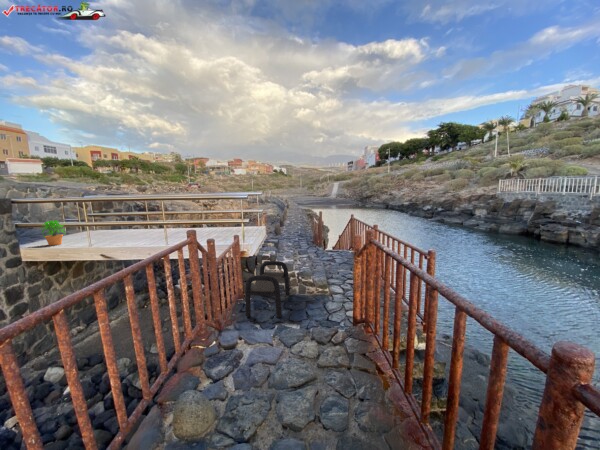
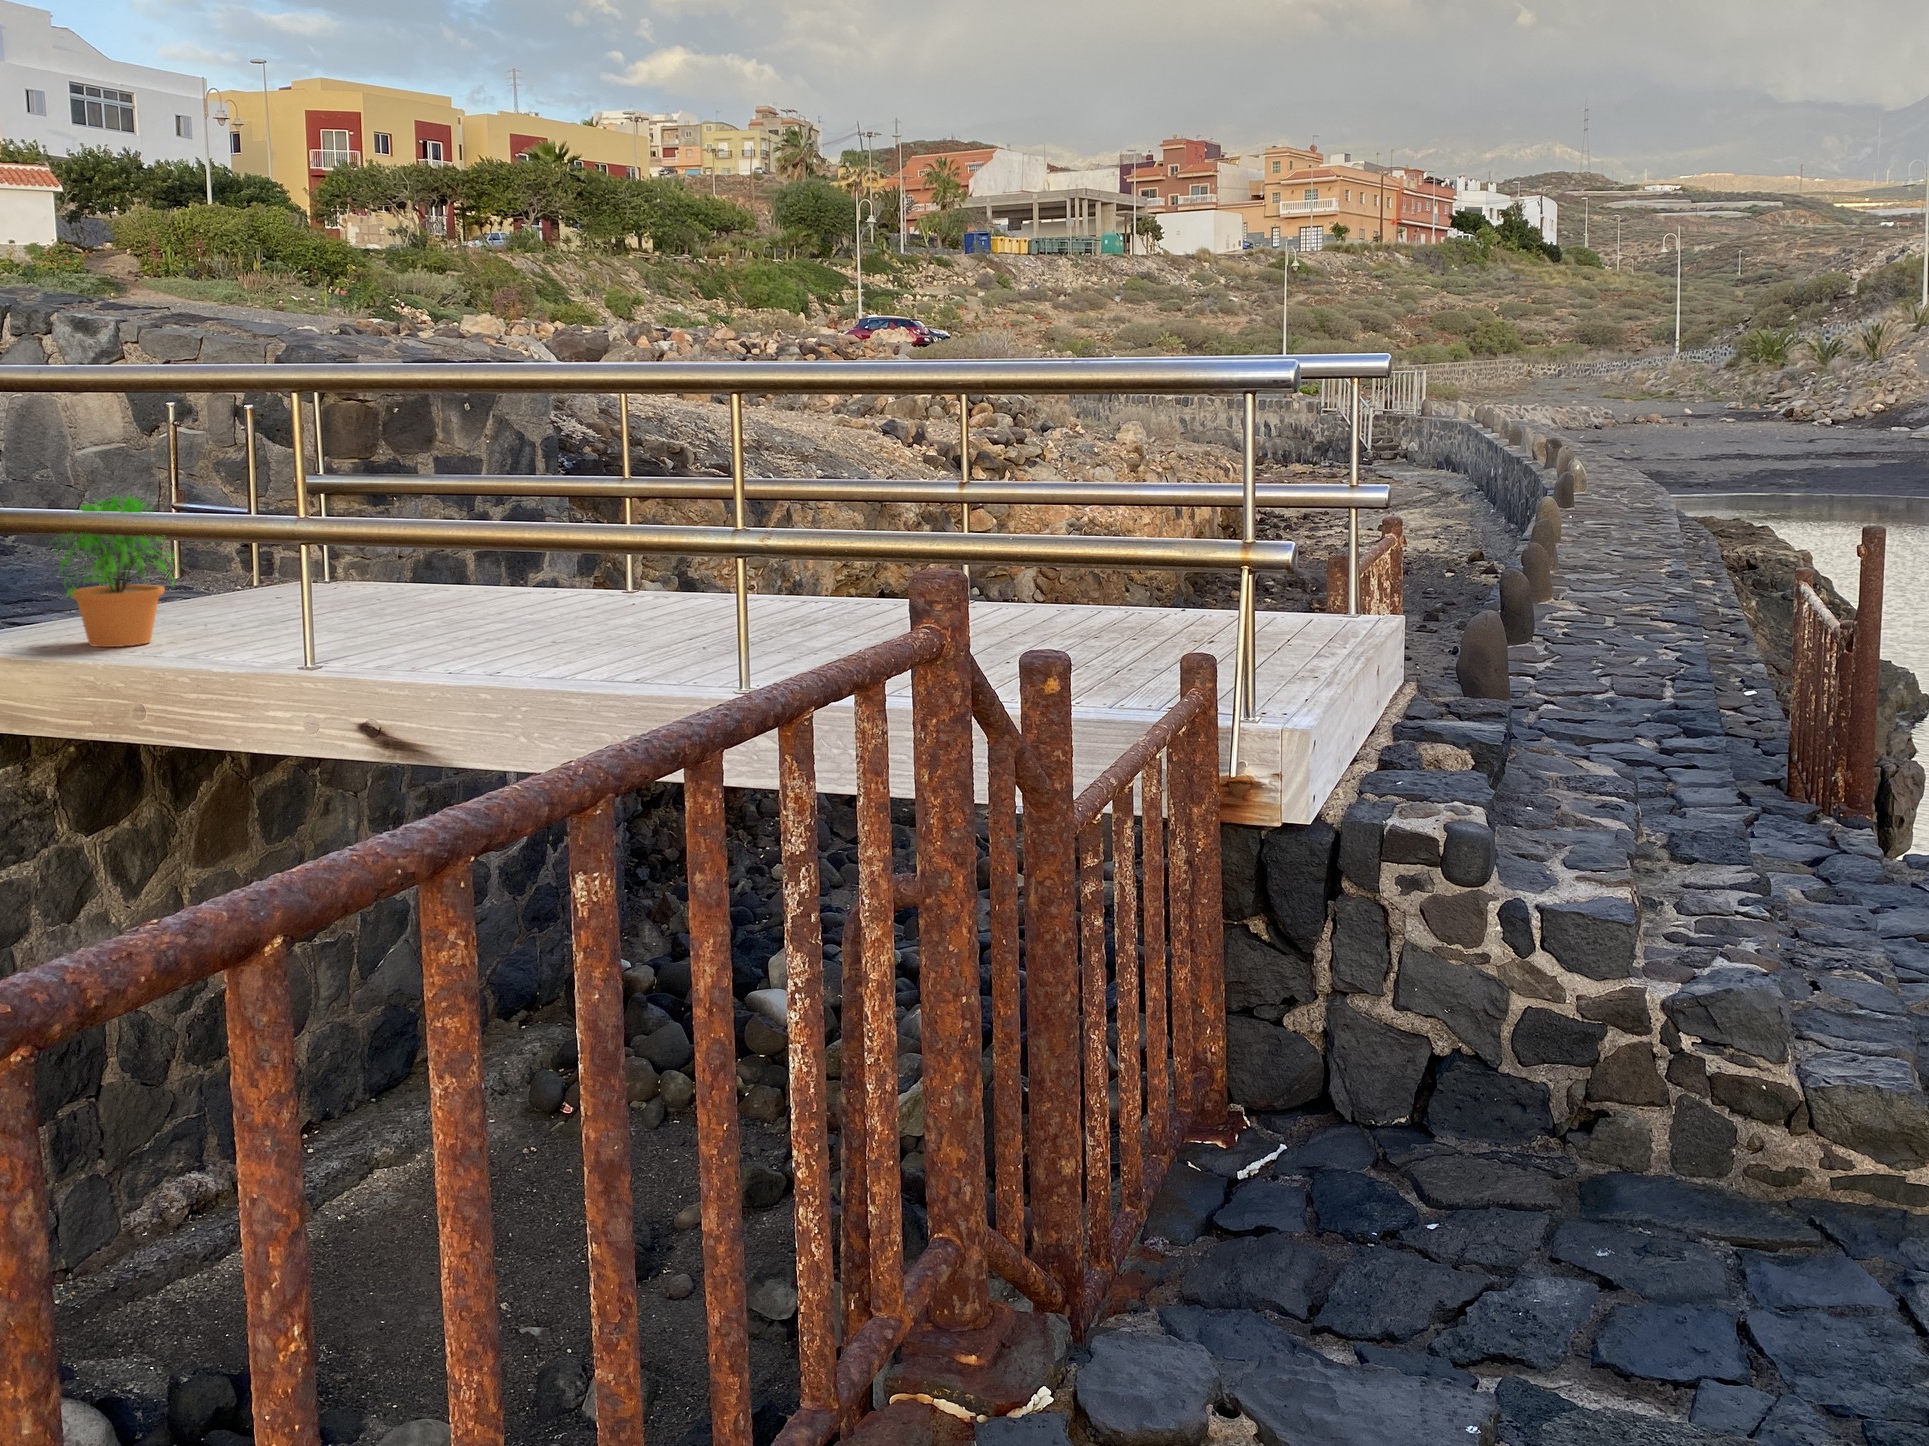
bench: present [245,261,290,318] -> none [1264,878,1593,1358]

